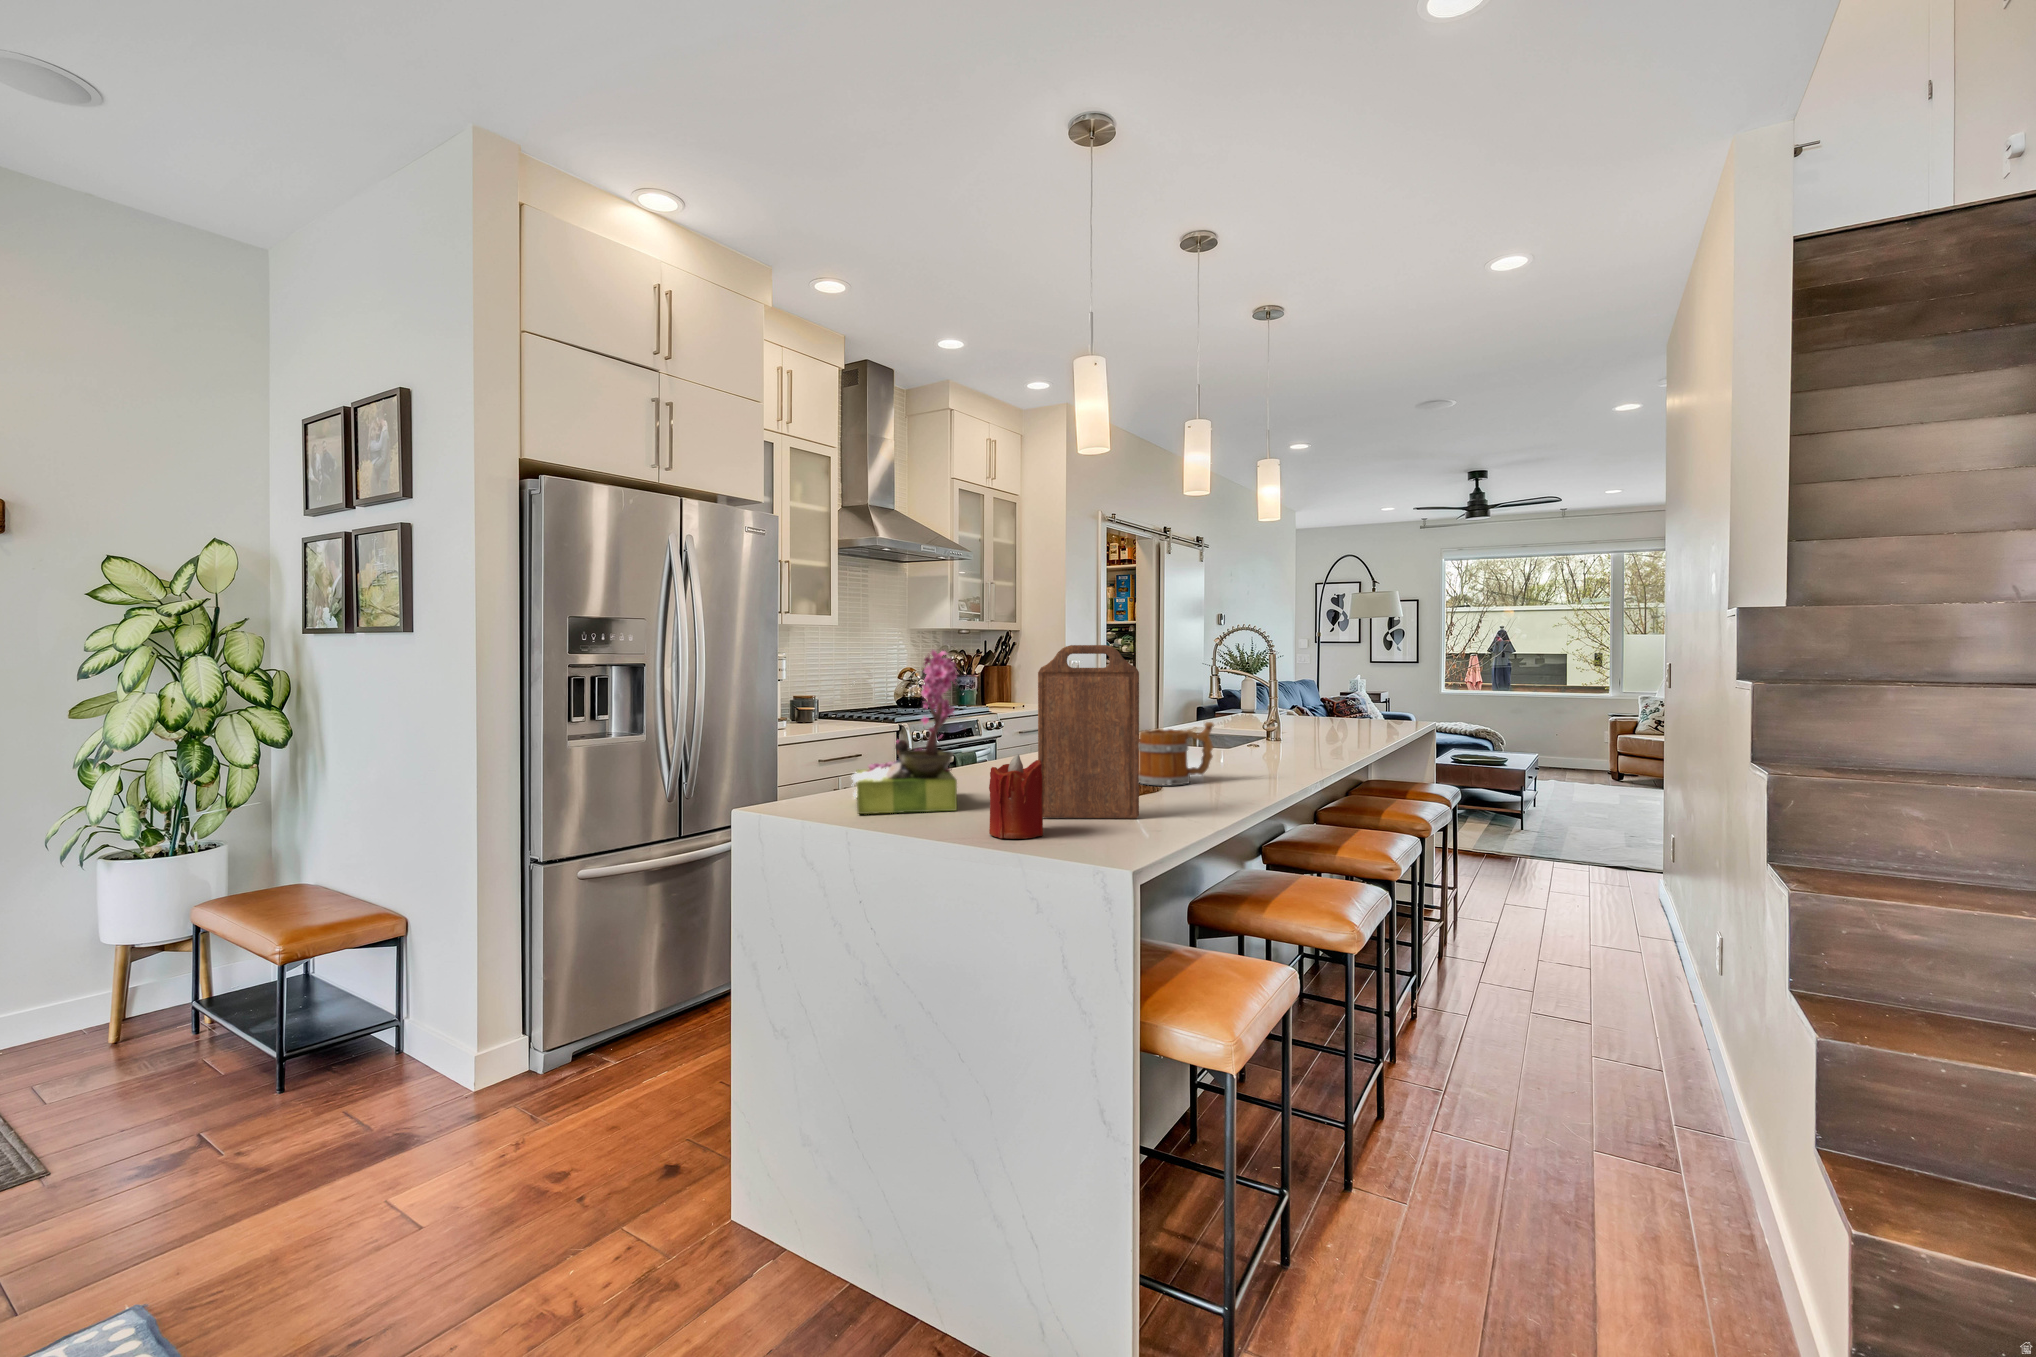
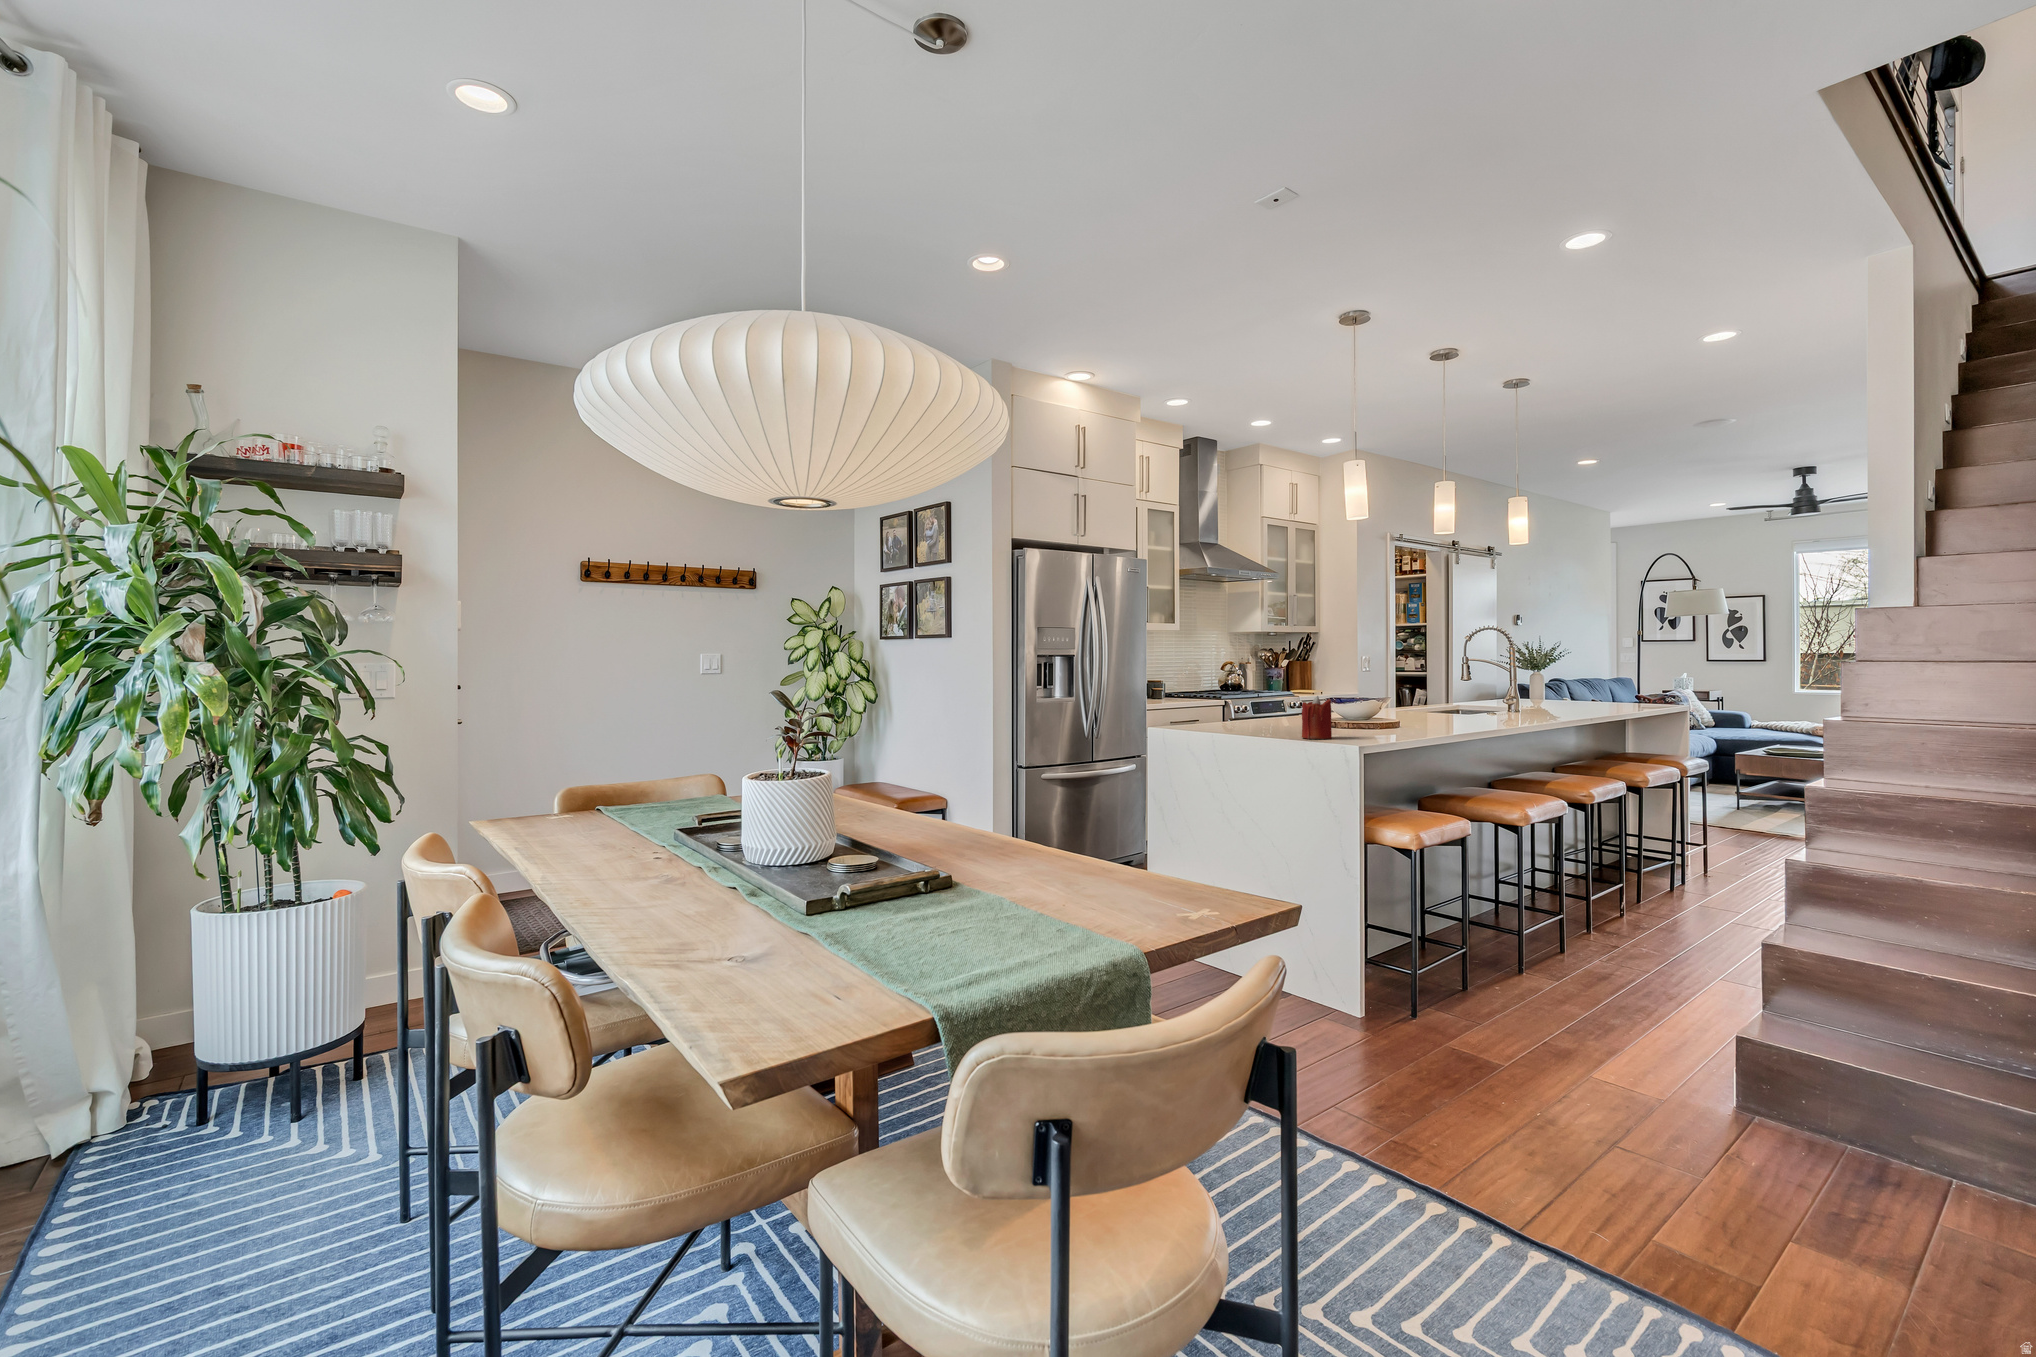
cutting board: present [1038,645,1139,819] -> none [1329,638,1389,735]
flower arrangement: present [851,650,957,814] -> none [1220,642,1287,732]
mug: present [1139,722,1214,785] -> none [1395,687,1449,726]

